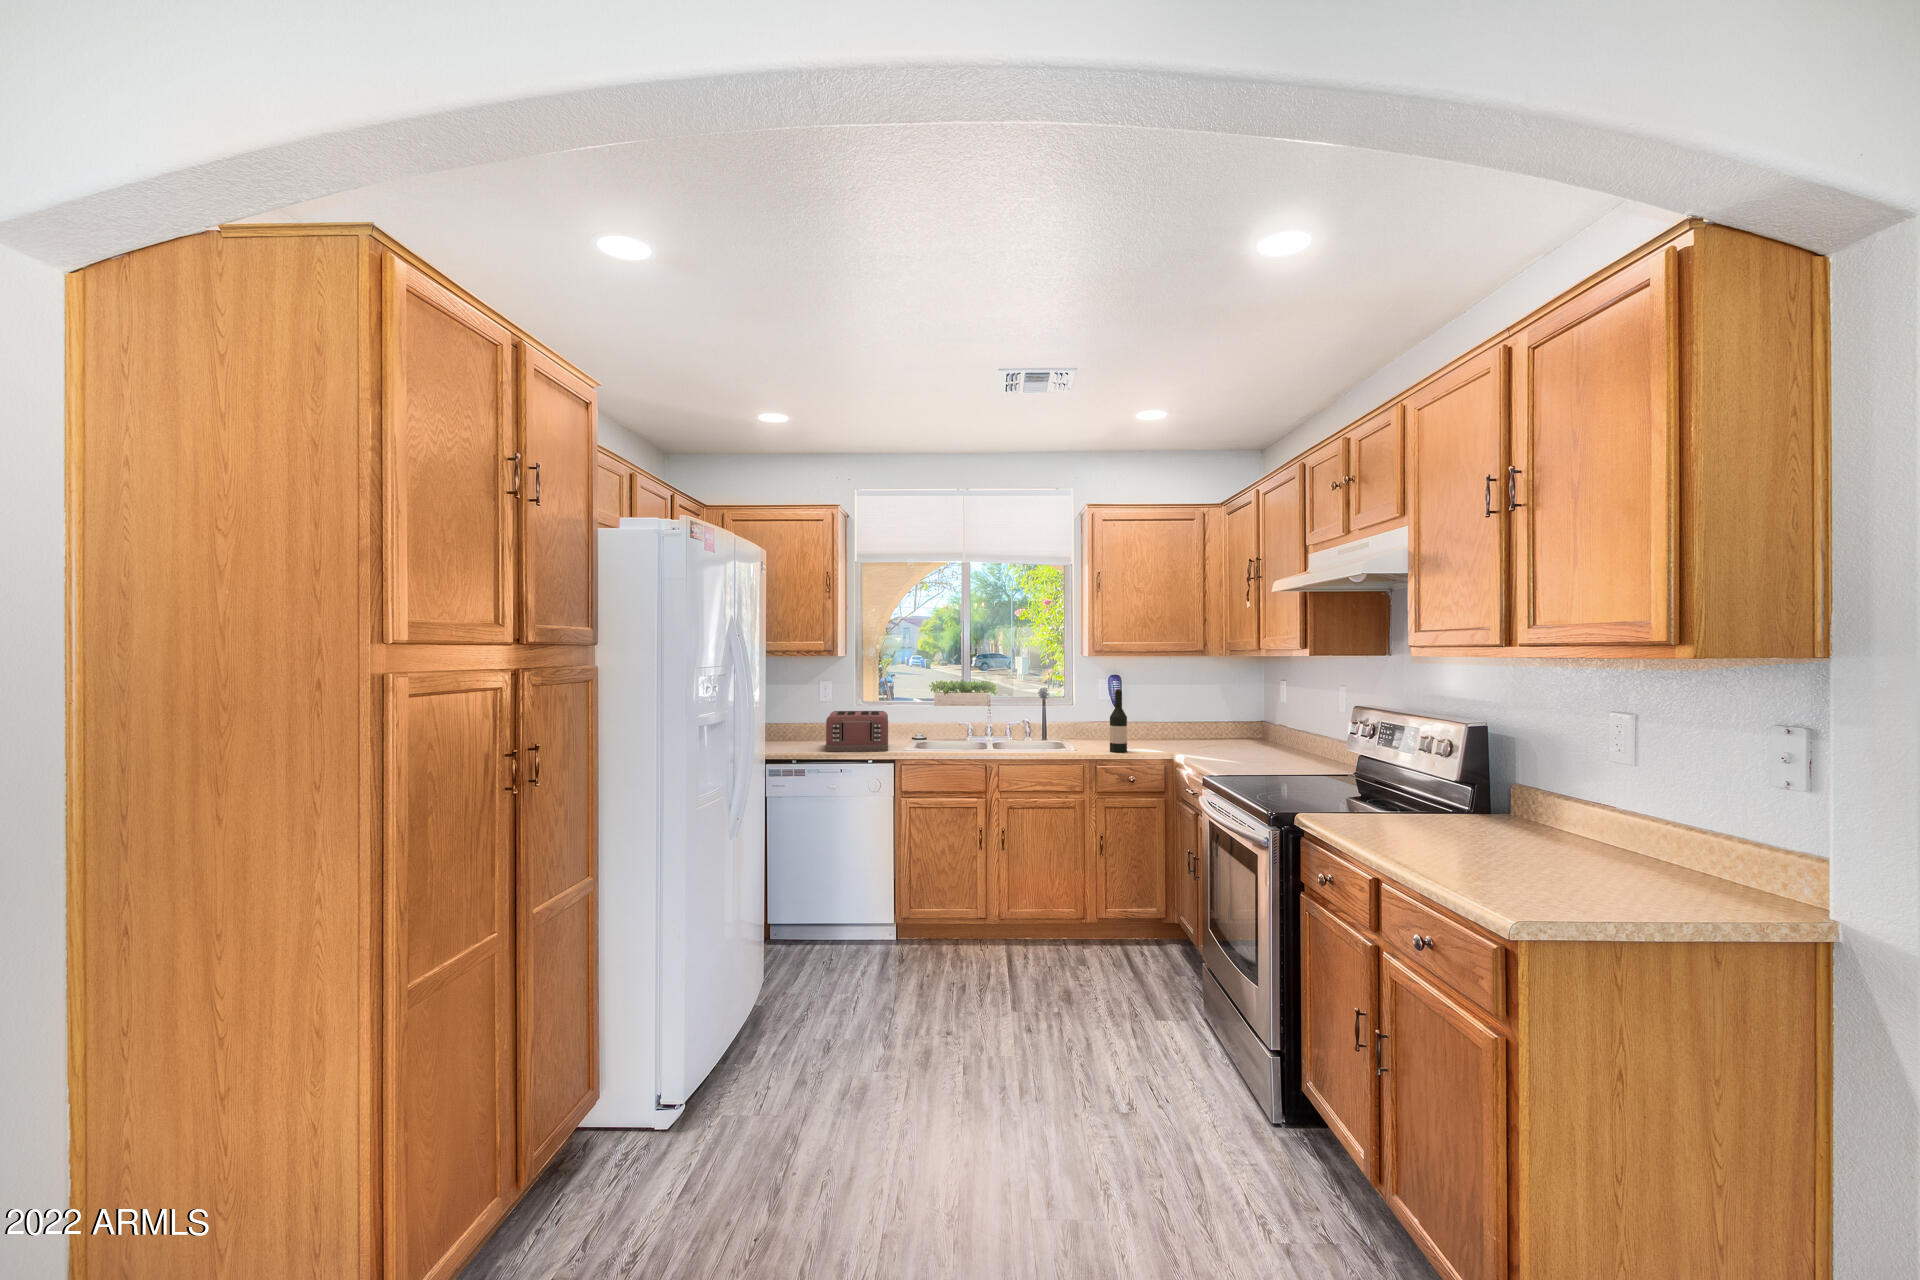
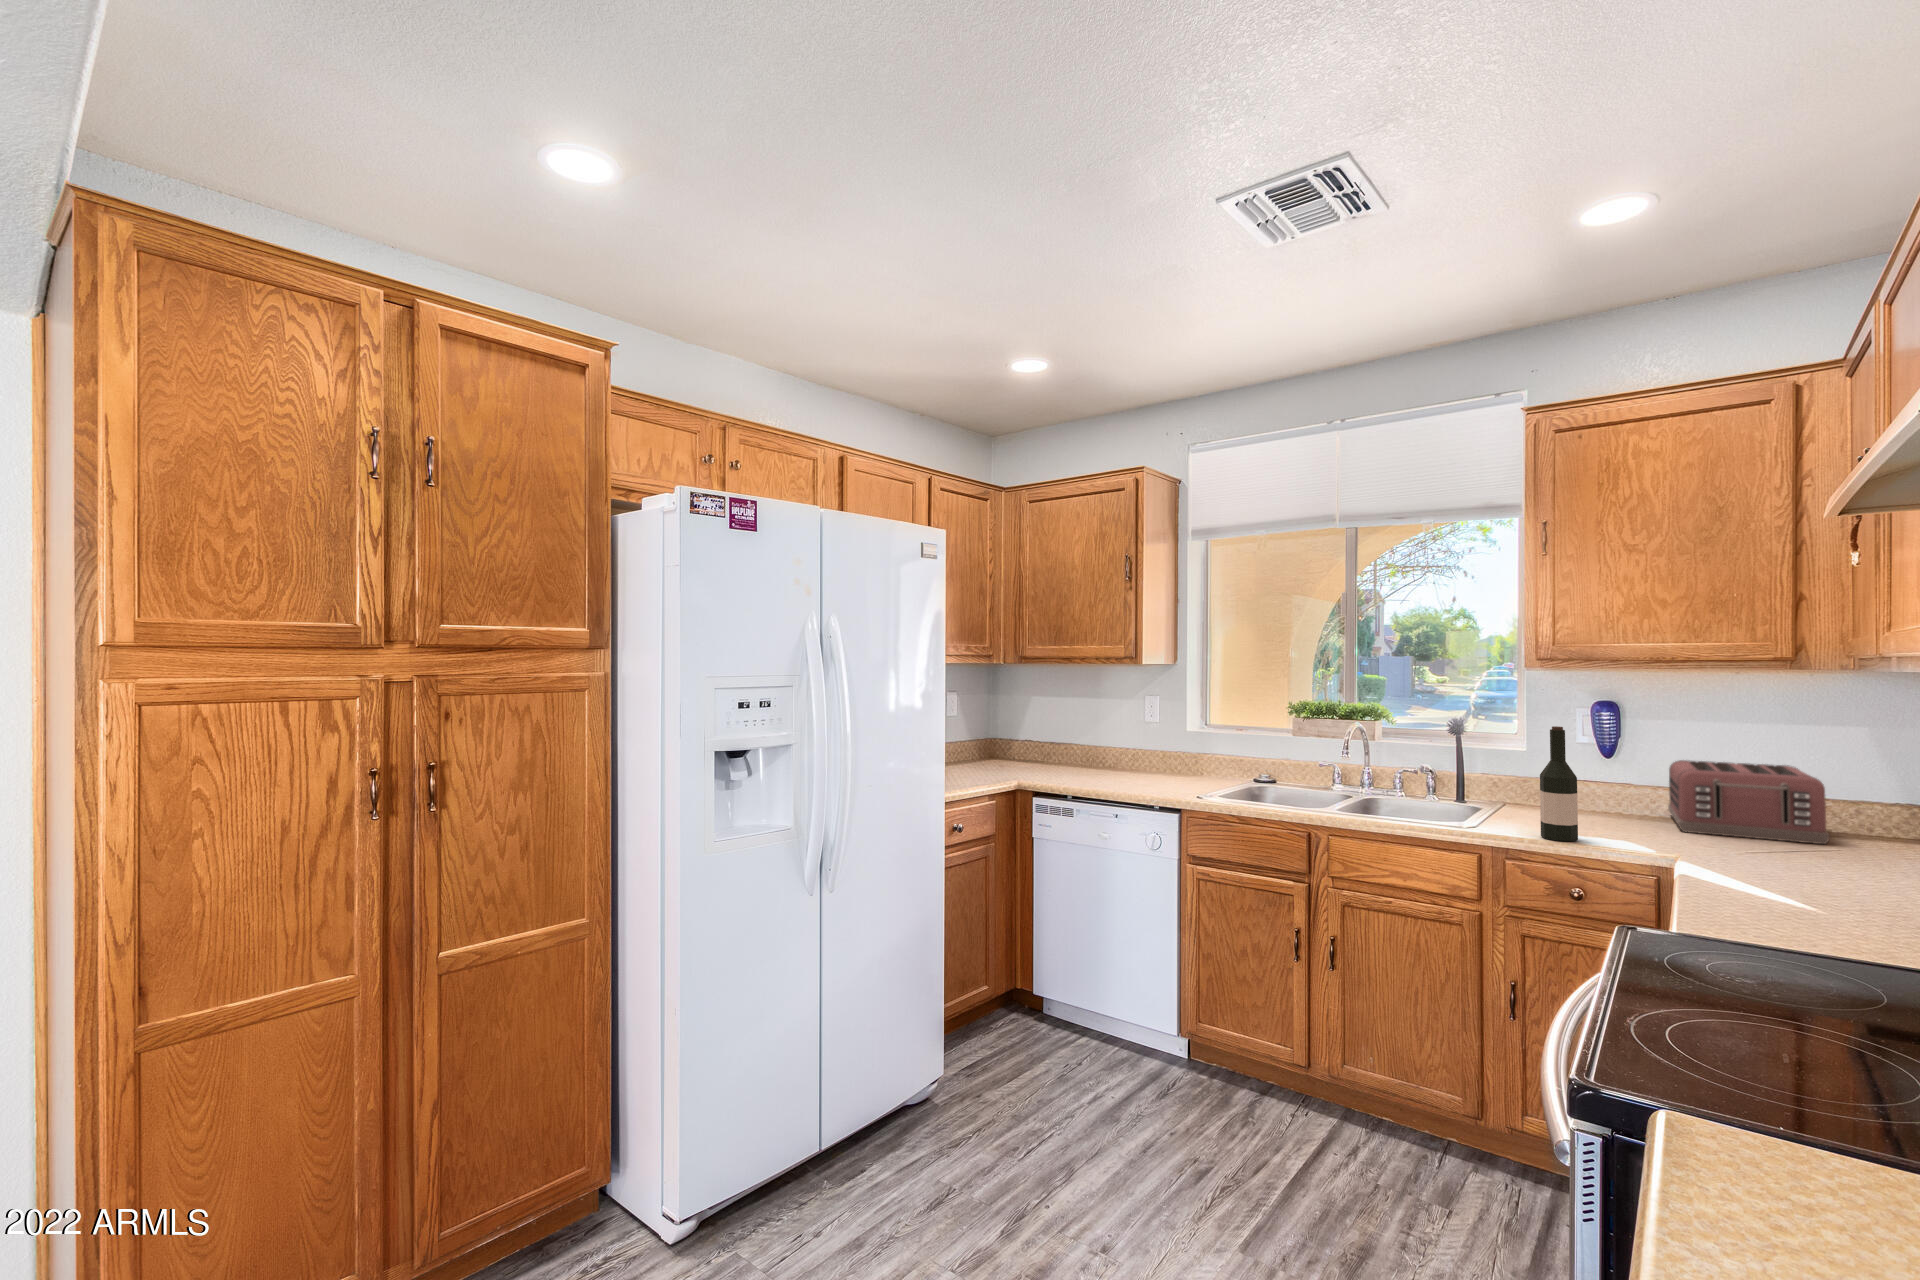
toaster: present [825,711,888,751] -> present [1668,760,1829,844]

